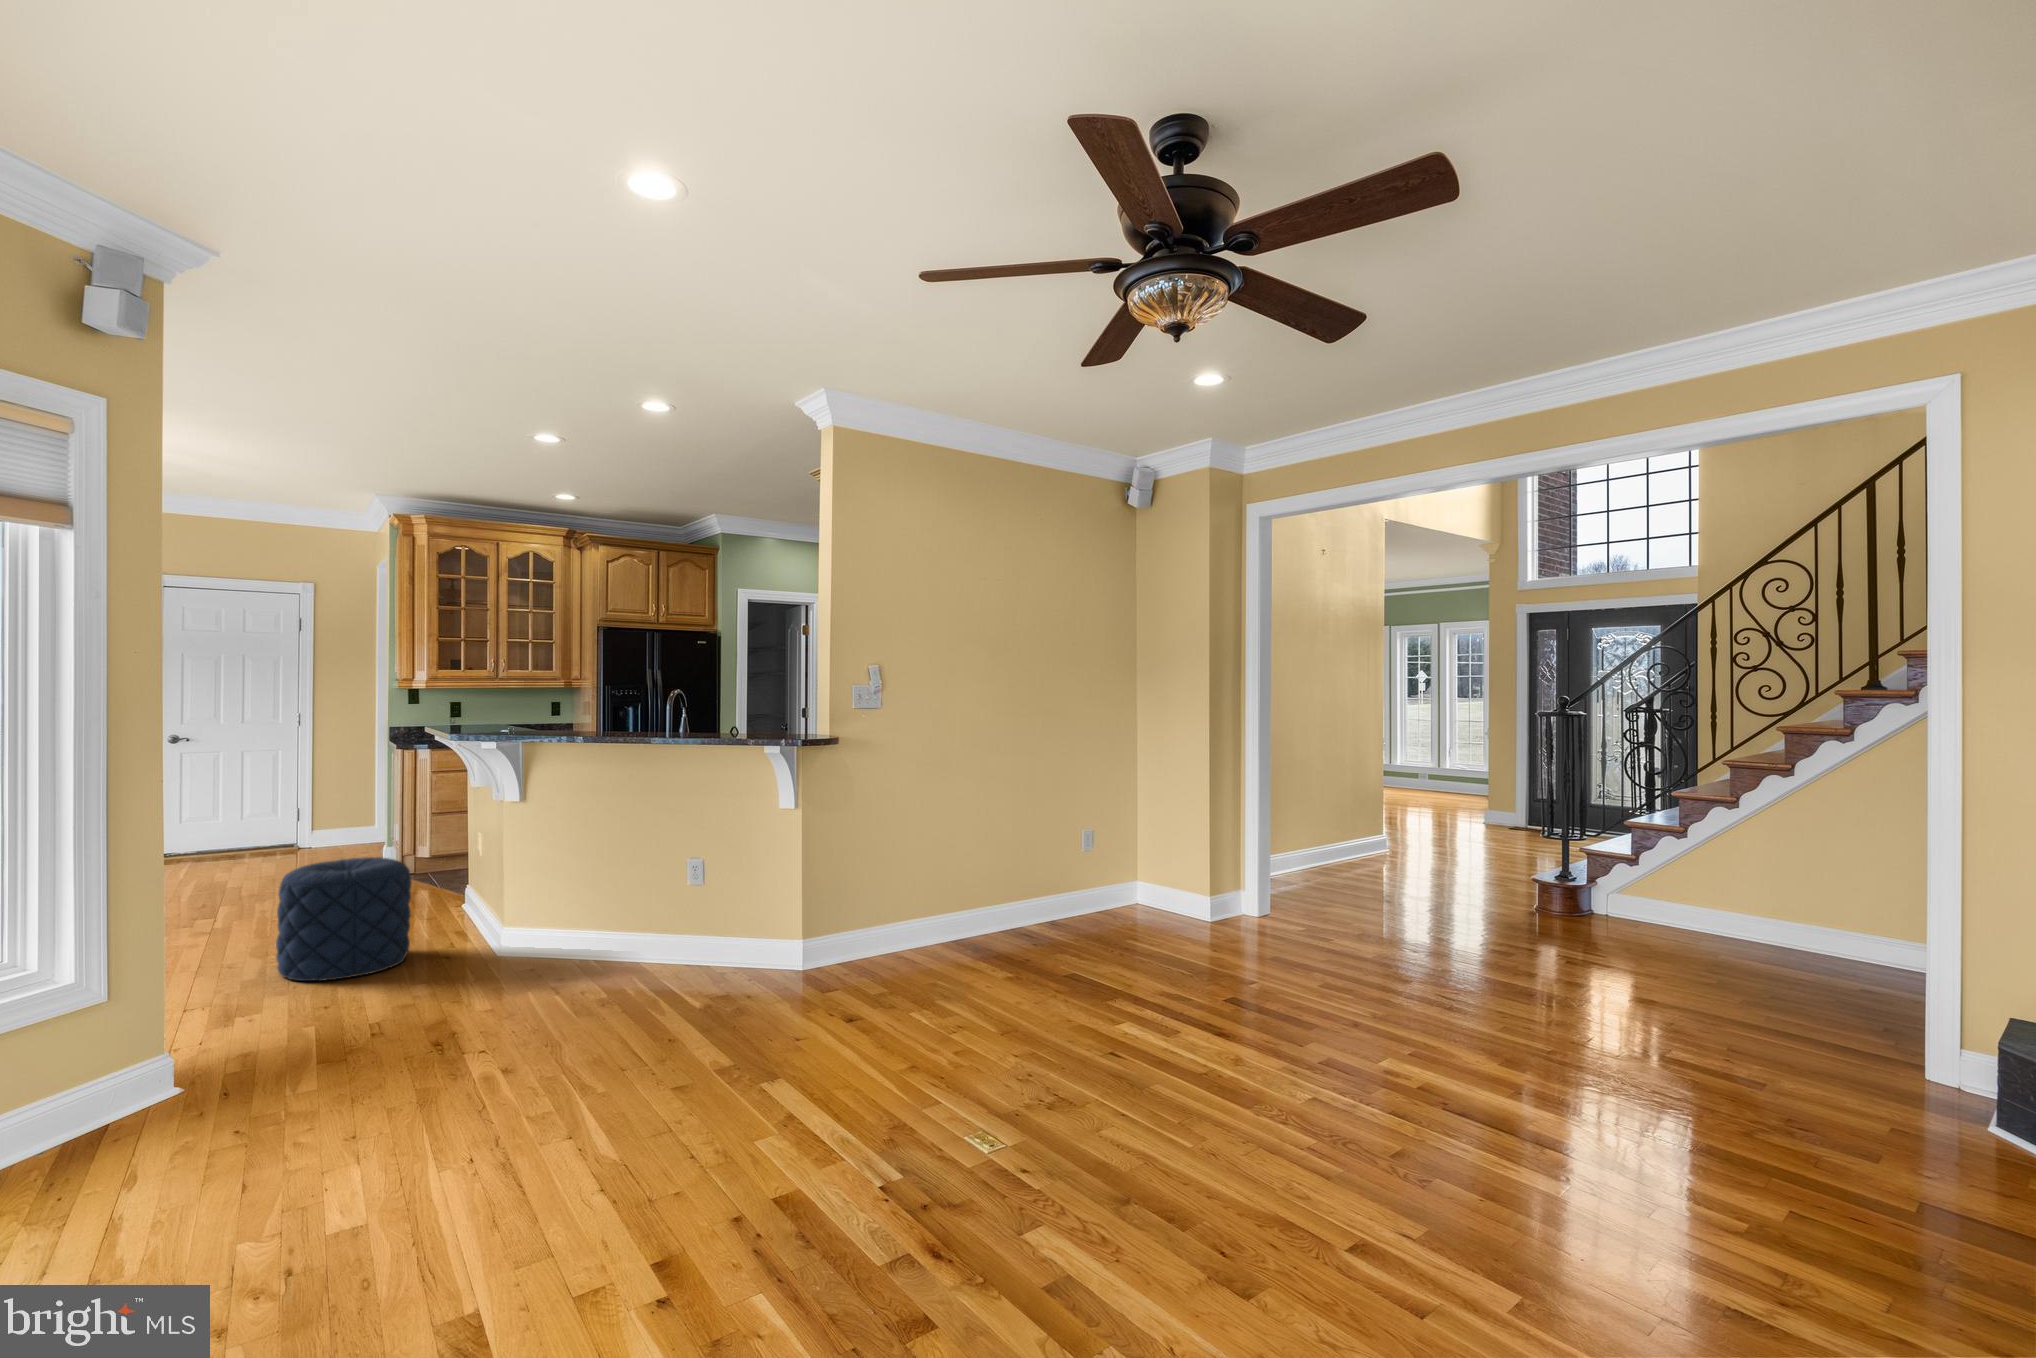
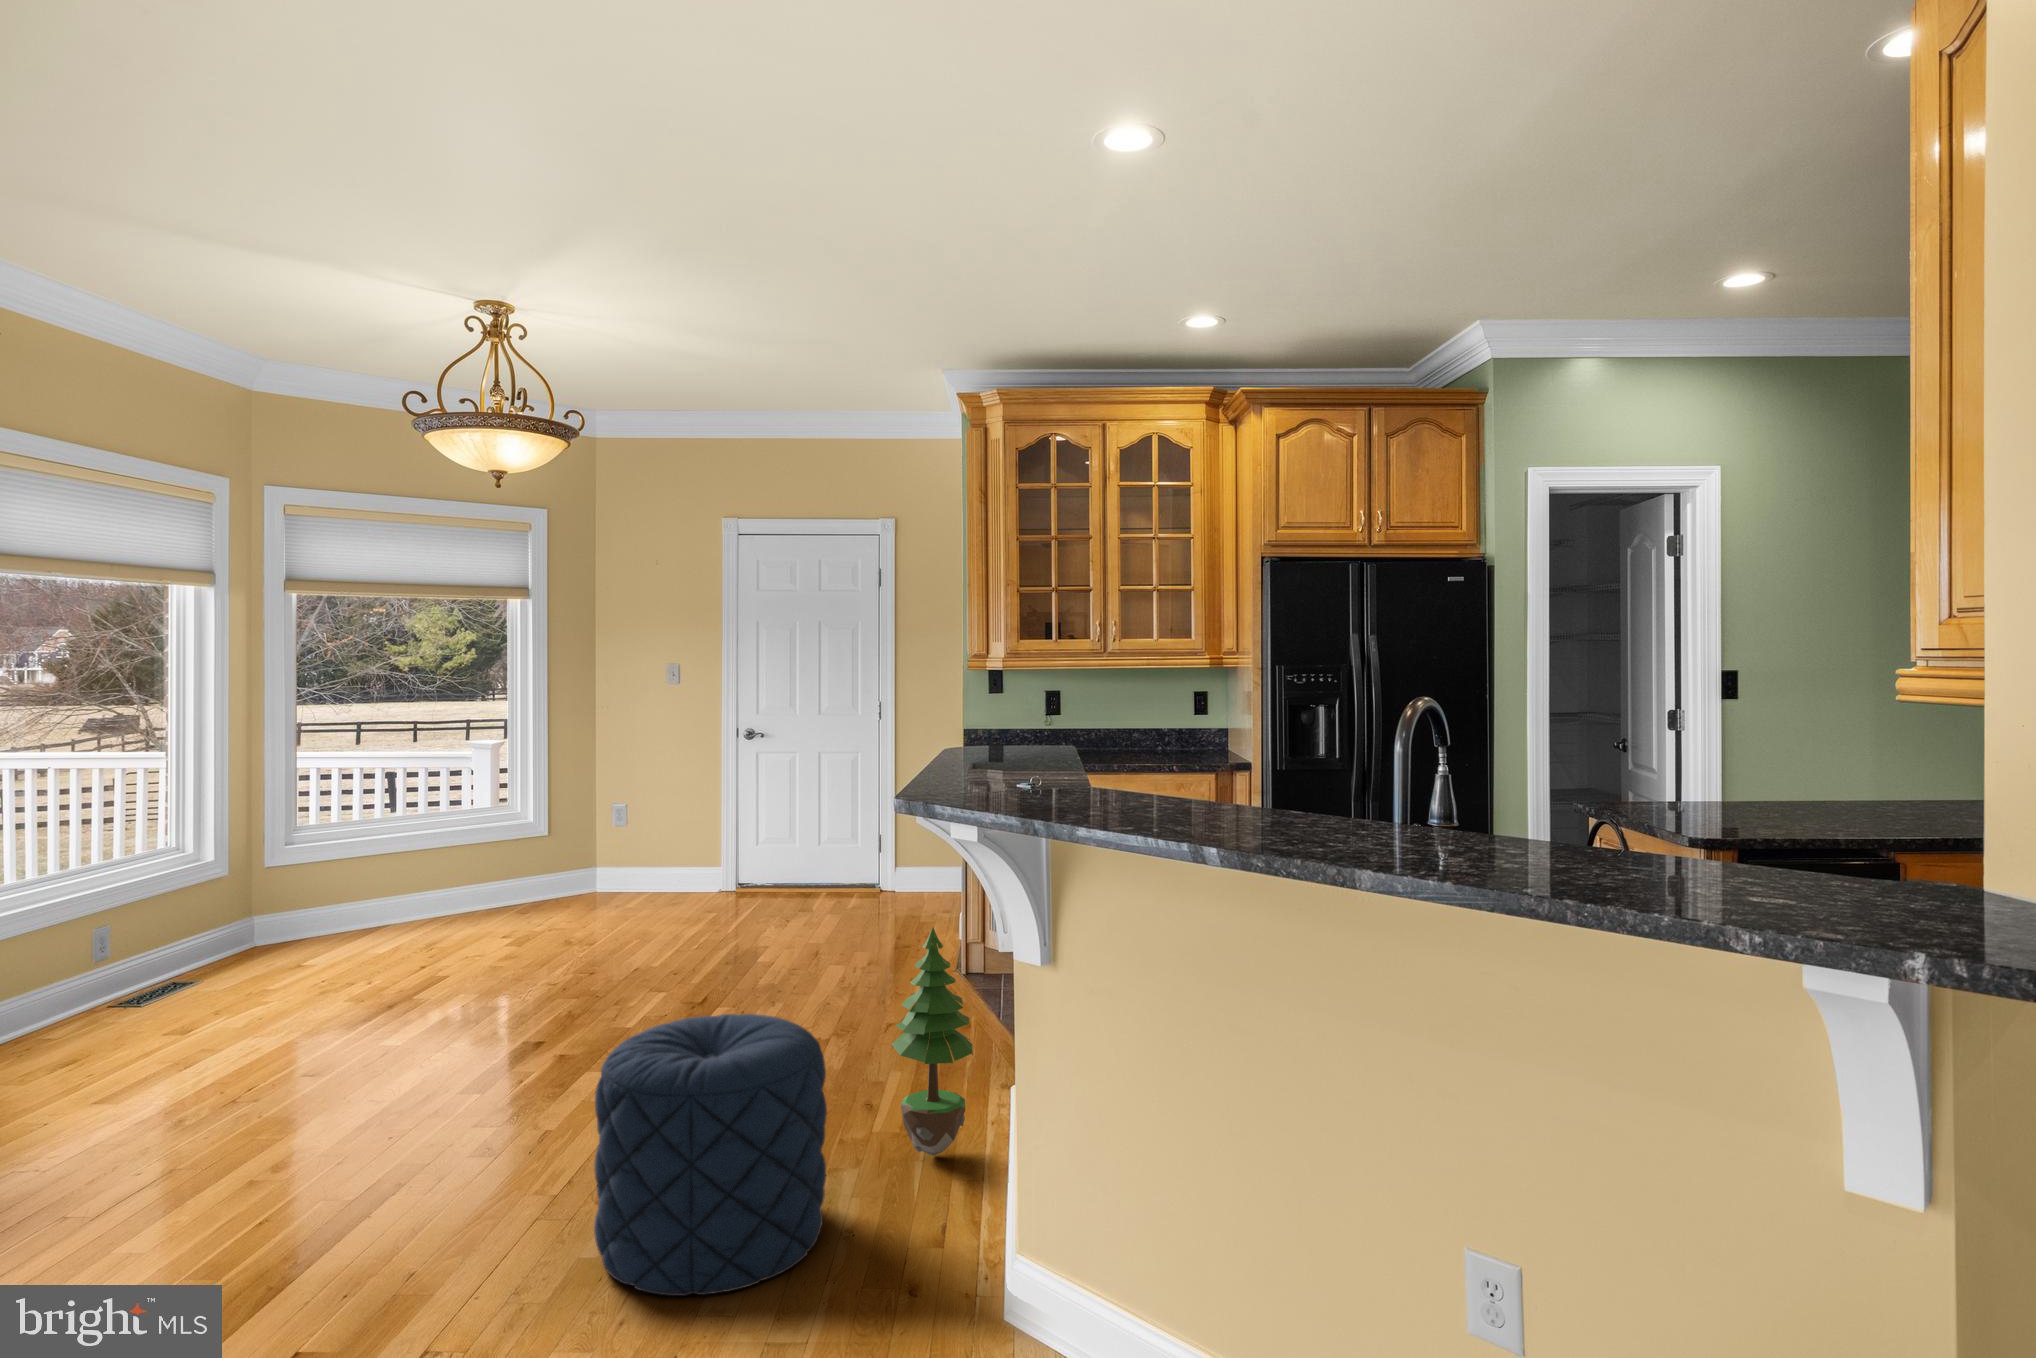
potted tree: none [422,814,471,930] -> present [892,927,973,1156]

